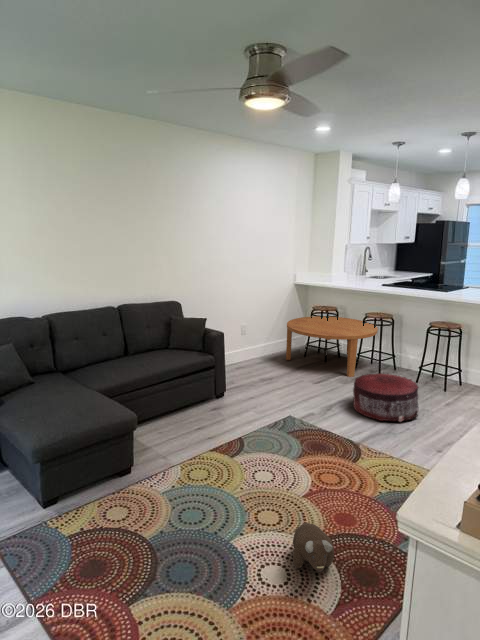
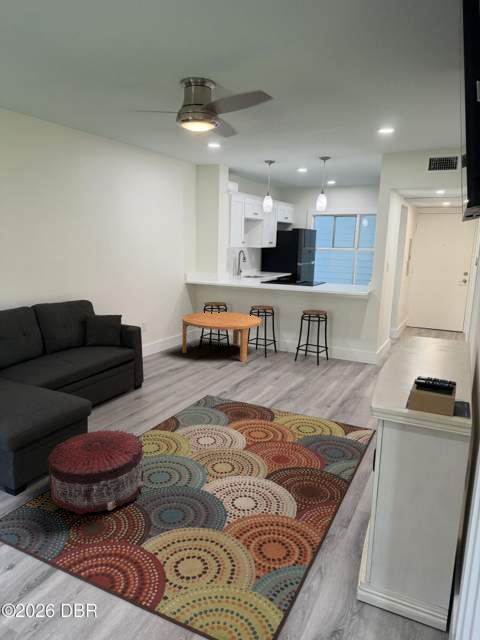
pouf: present [353,374,419,422] -> present [47,430,144,514]
plush toy: present [293,522,334,572] -> none [252,460,288,495]

